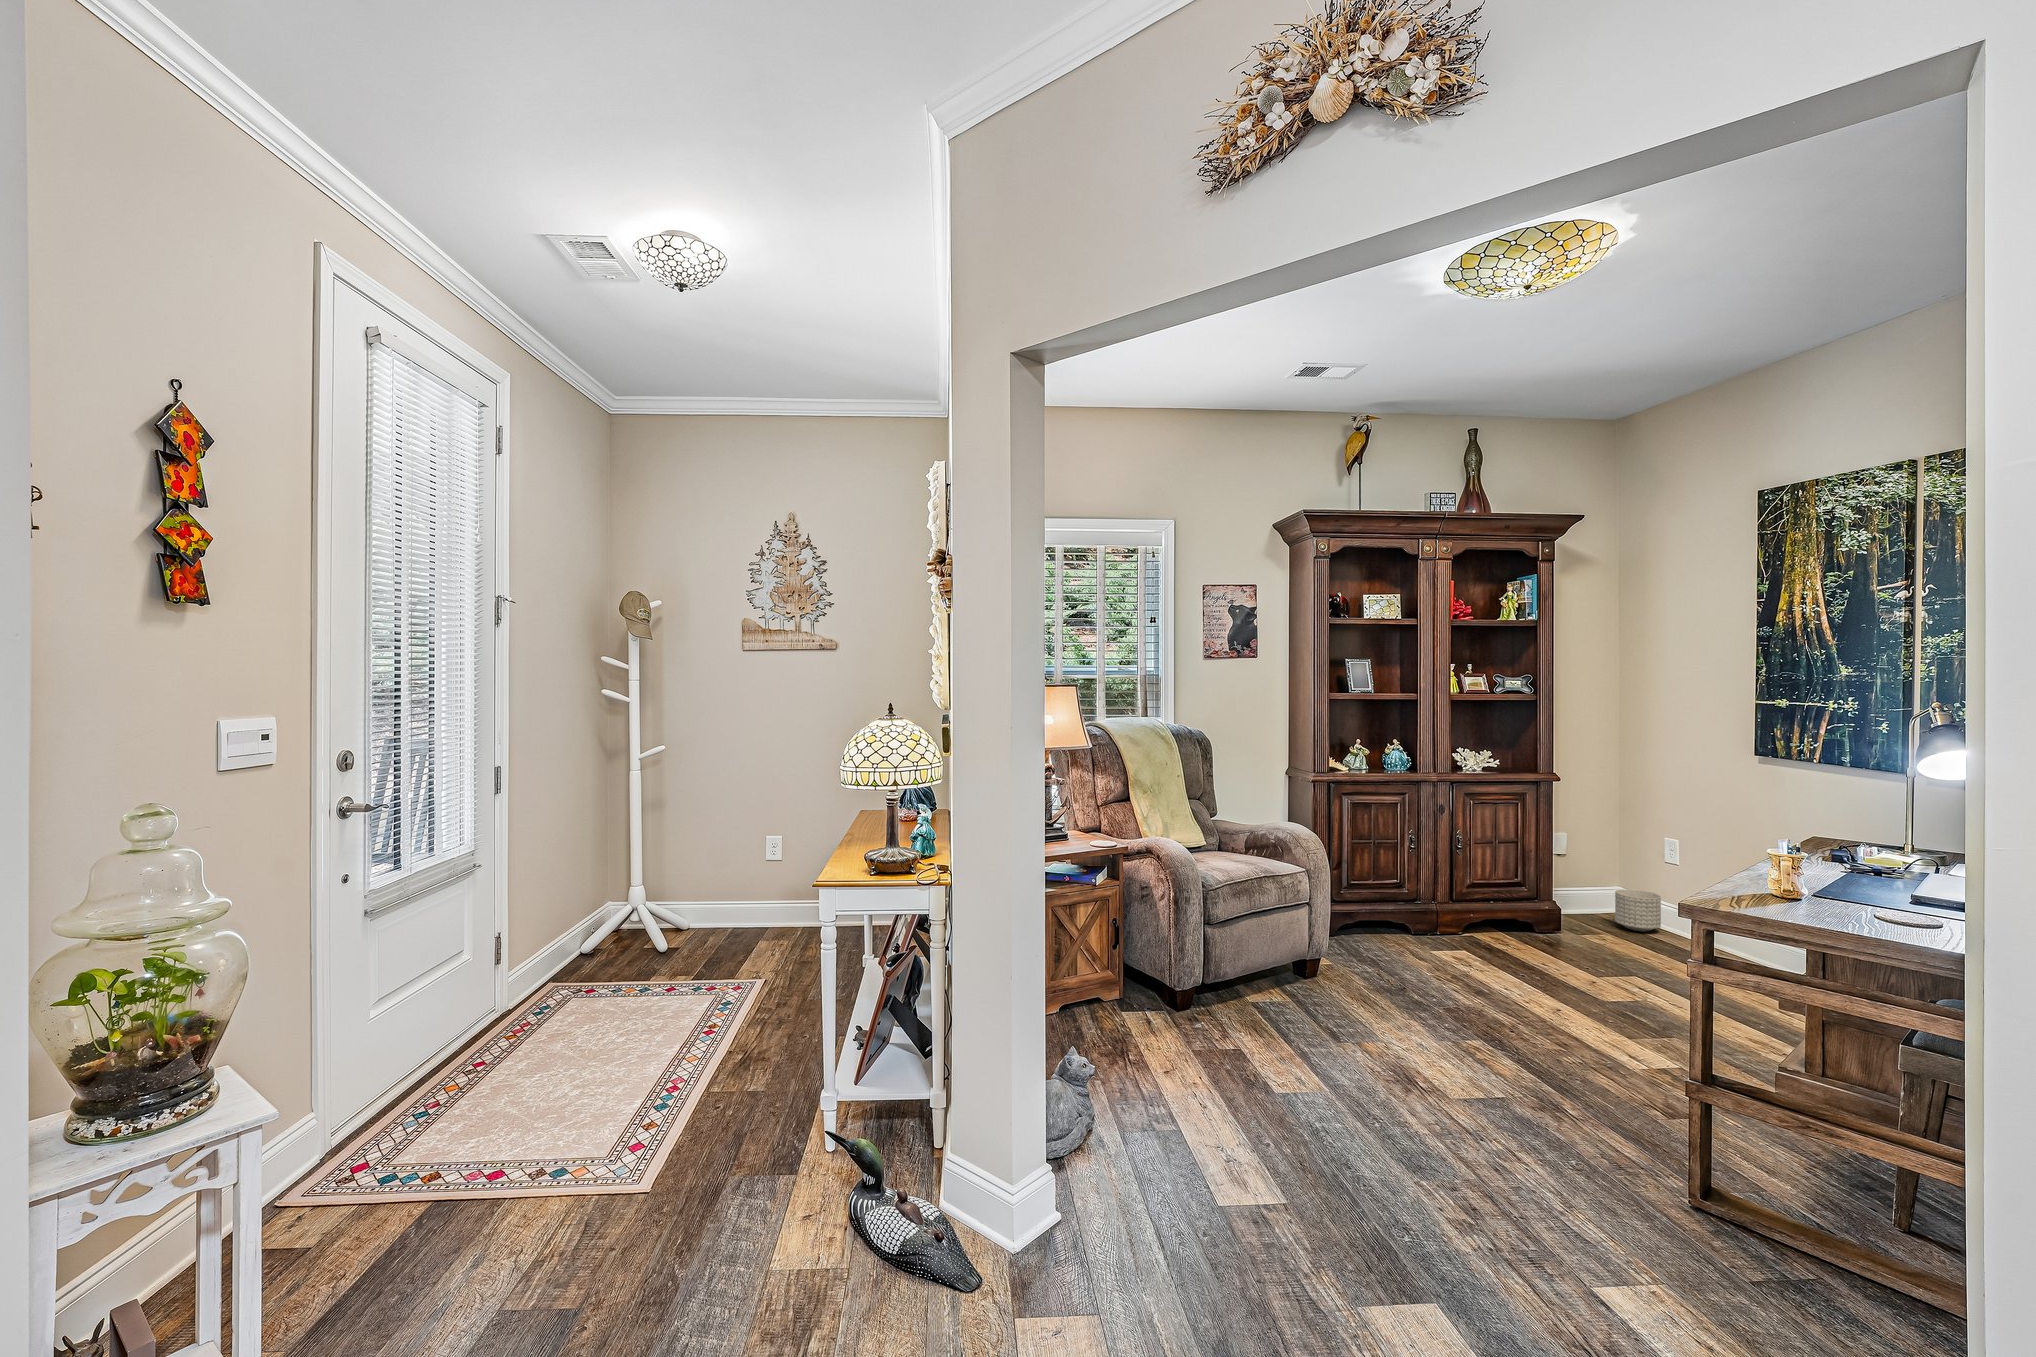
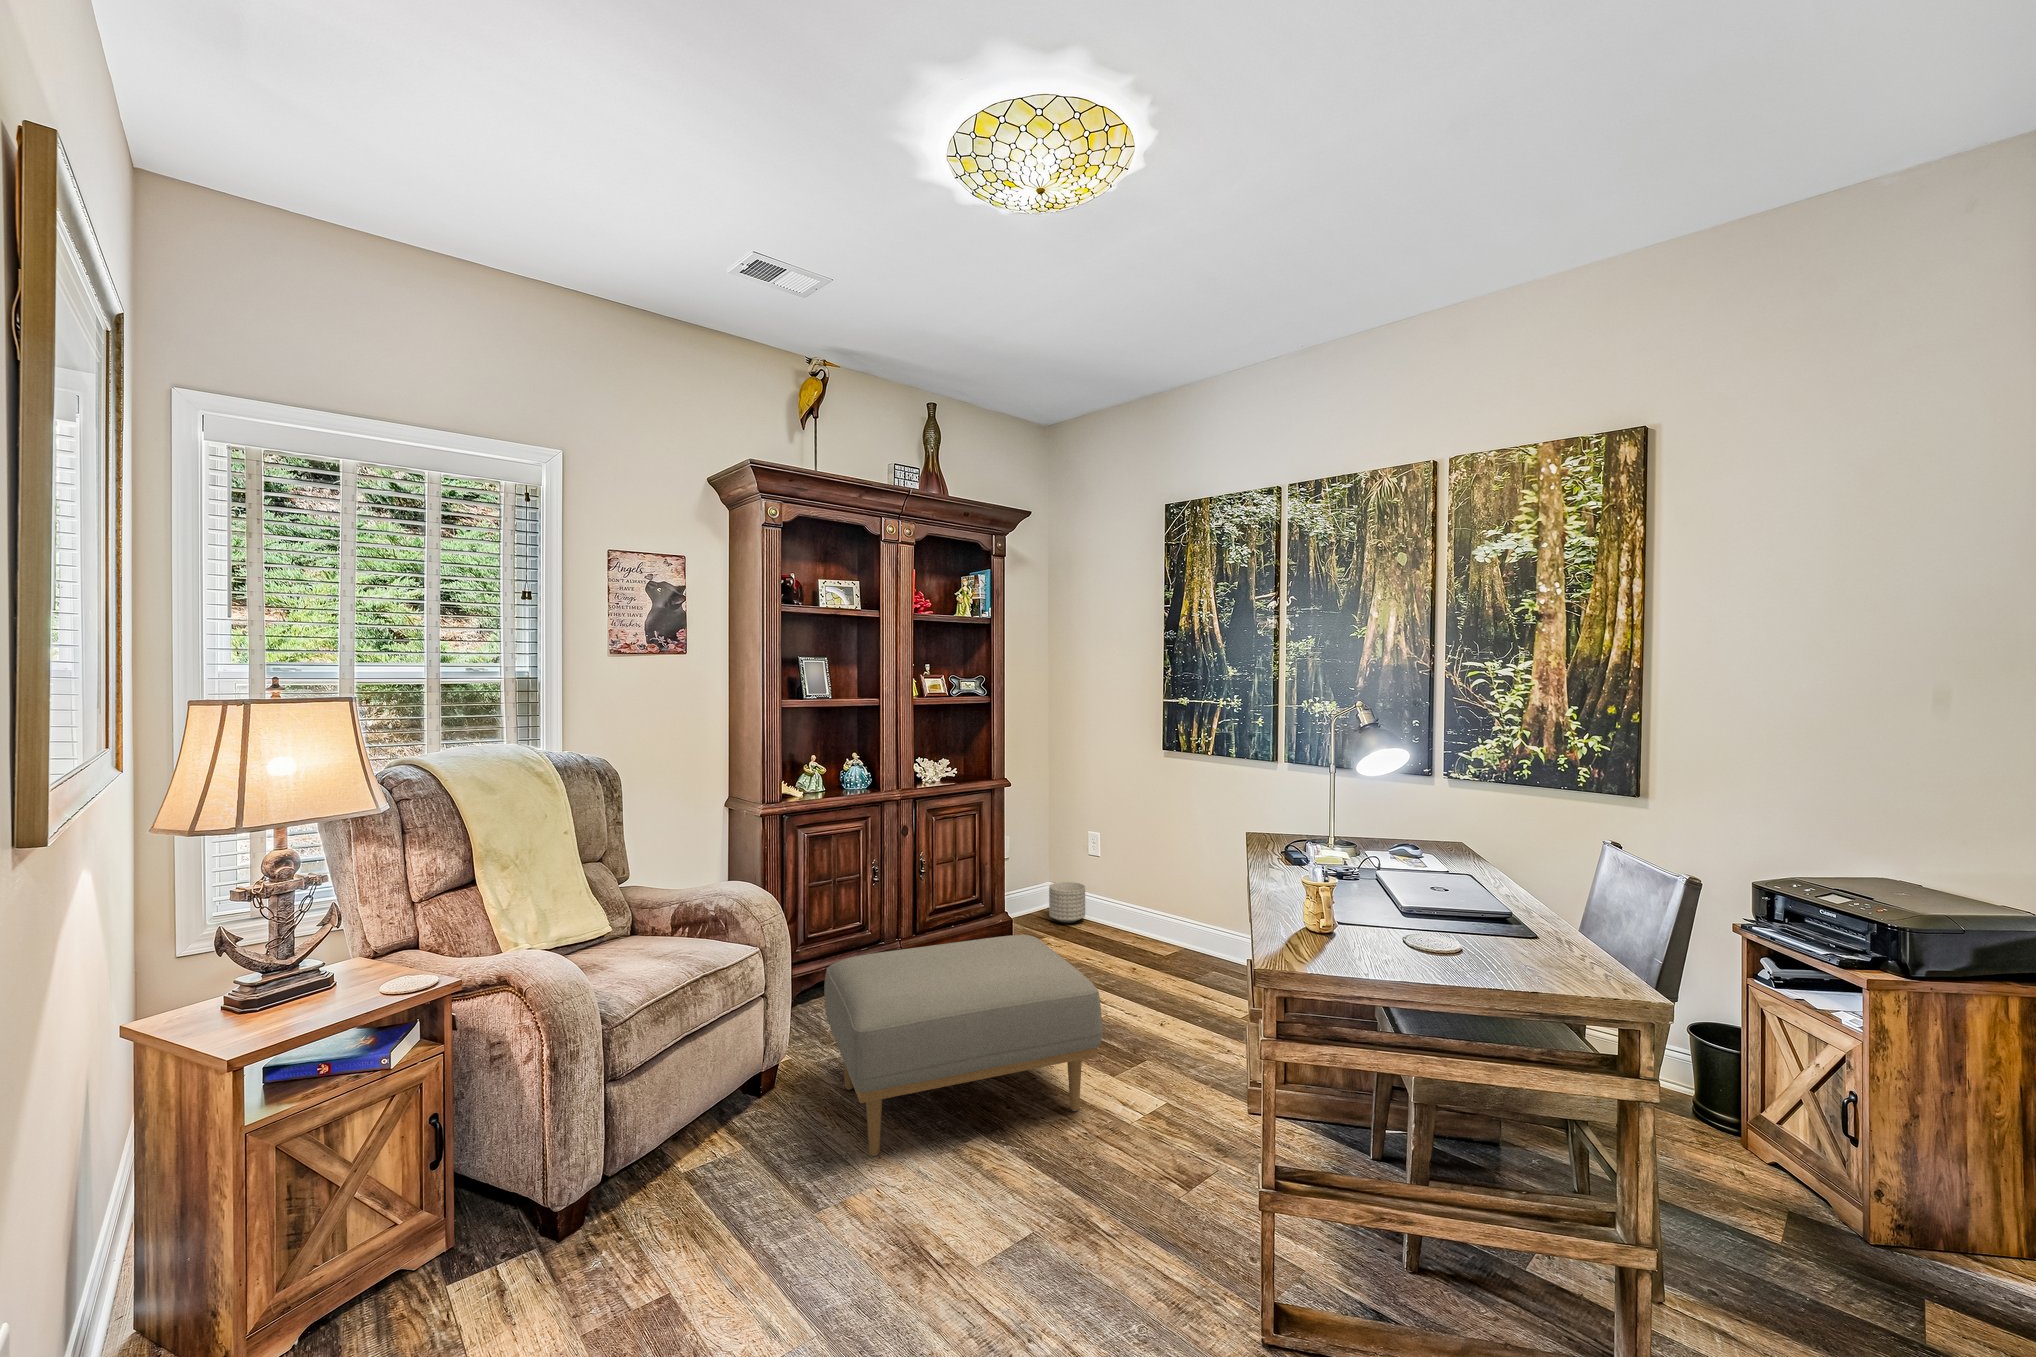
ottoman: none [1355,890,1596,1046] -> present [824,935,1103,1156]

